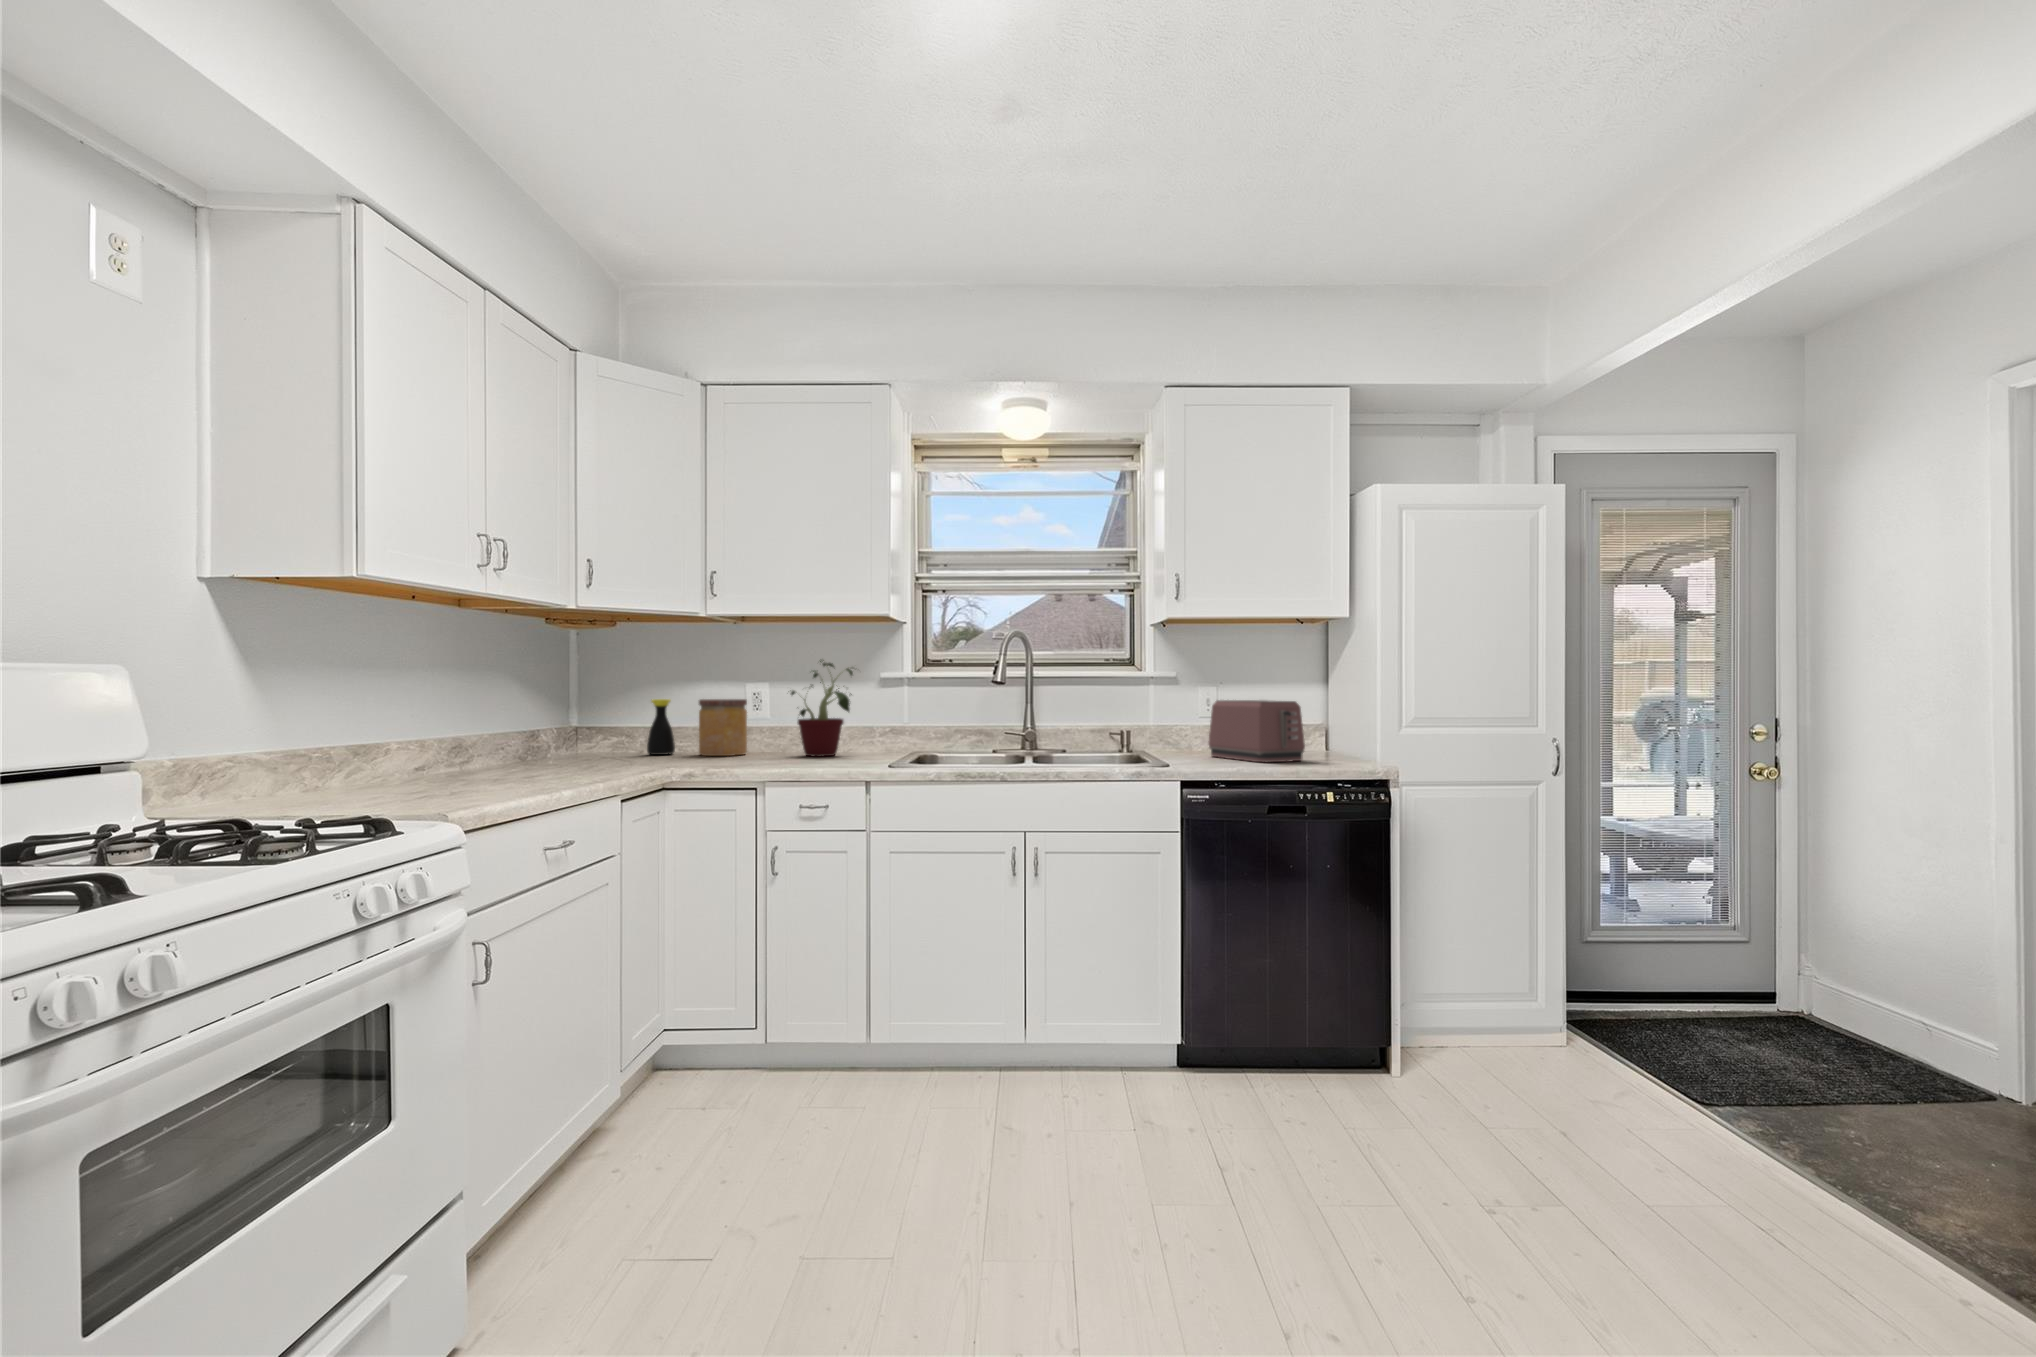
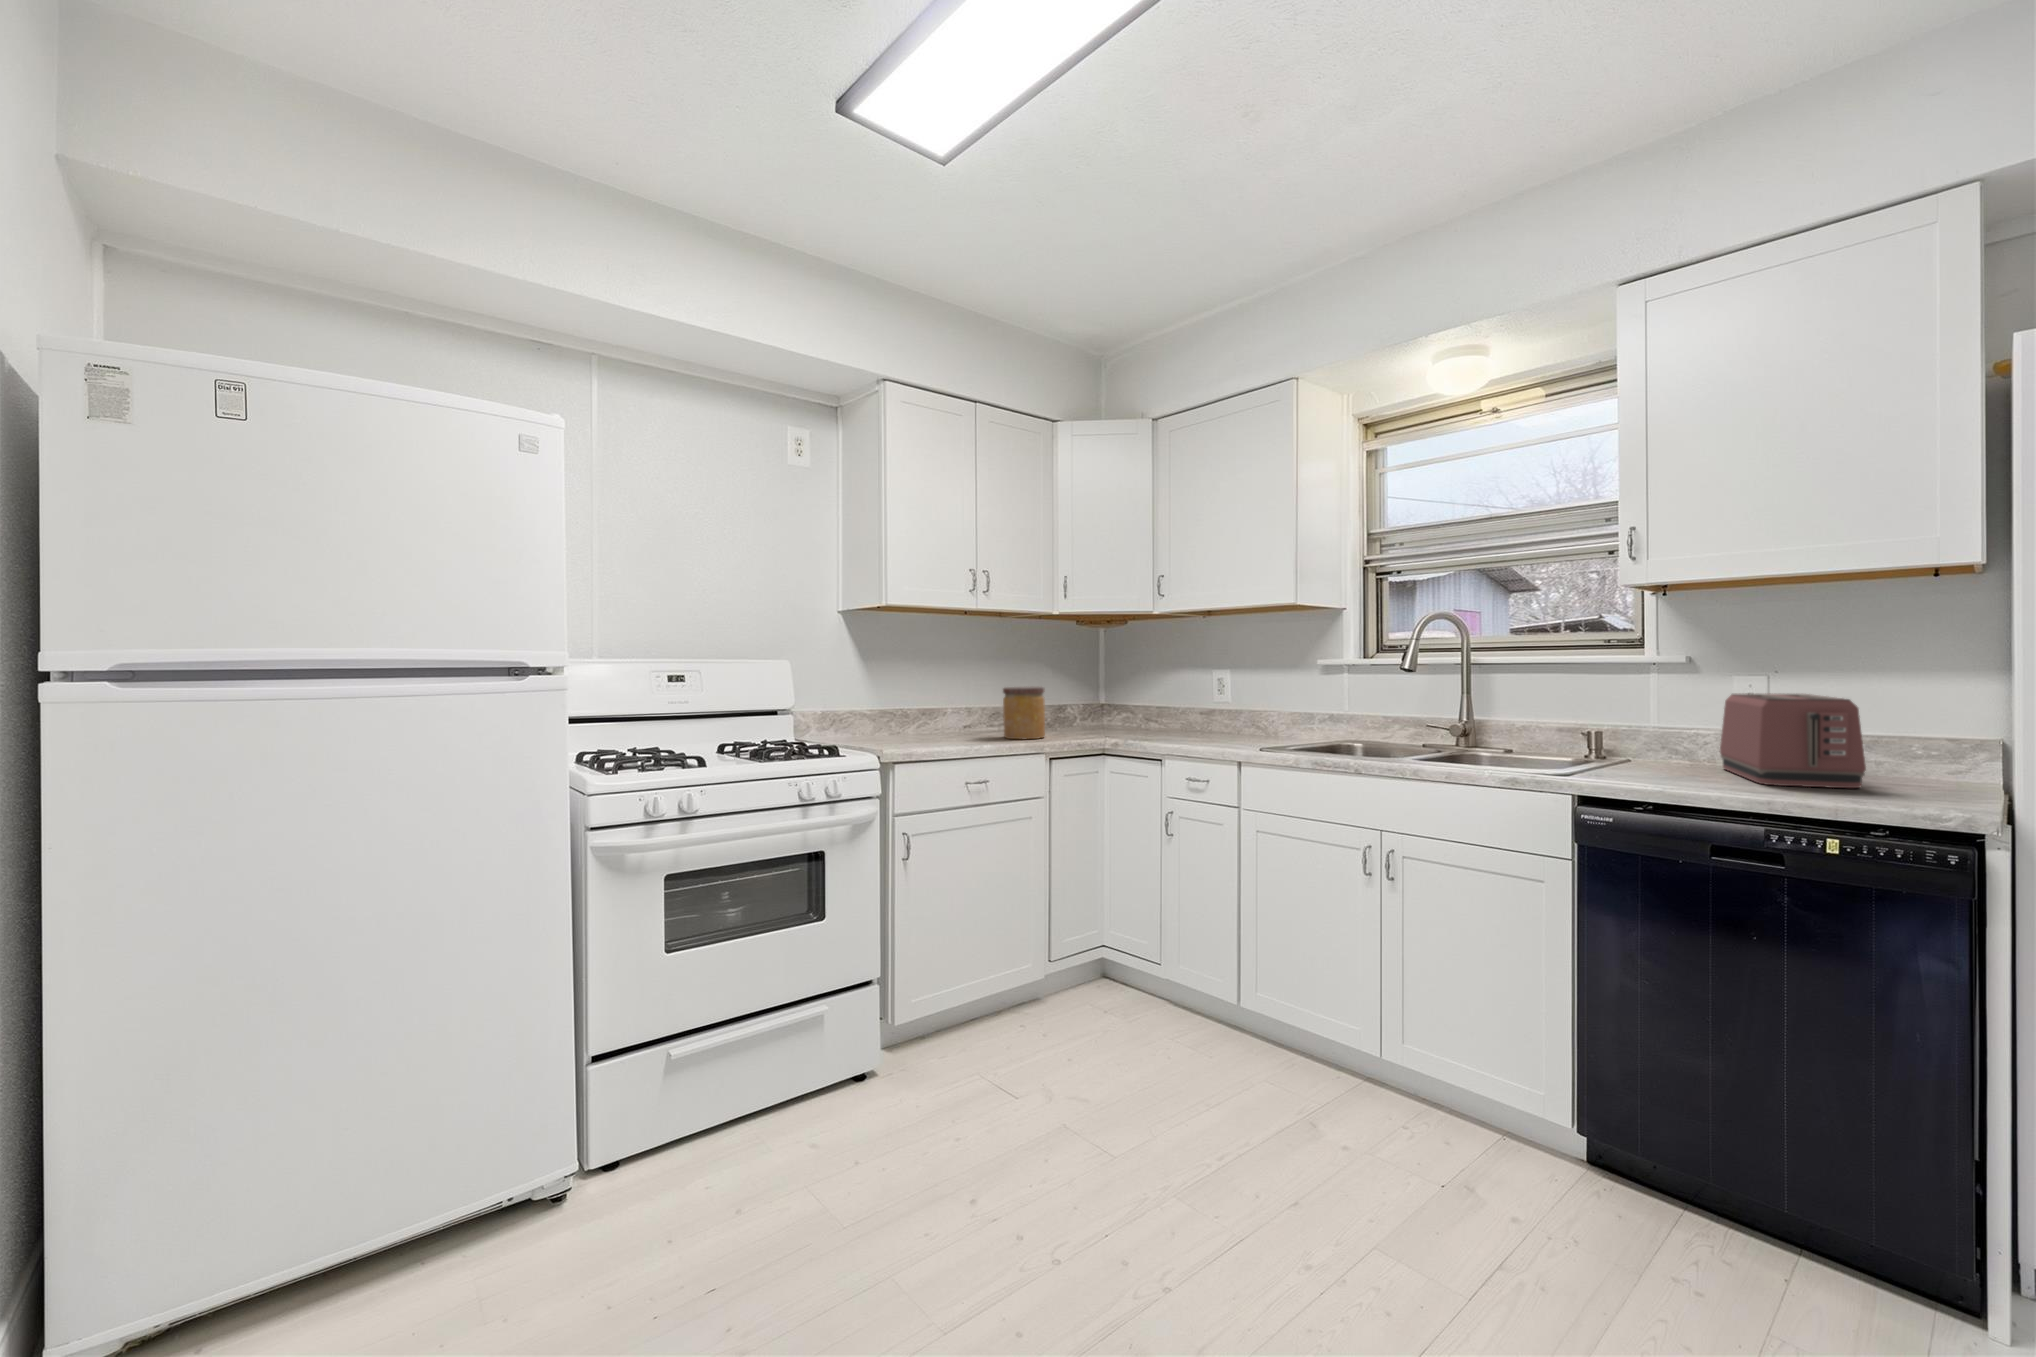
potted plant: present [791,660,853,757] -> none [1227,647,1299,736]
bottle: present [647,699,675,755] -> none [1138,682,1159,727]
jar: present [699,699,747,756] -> present [1003,686,1045,739]

